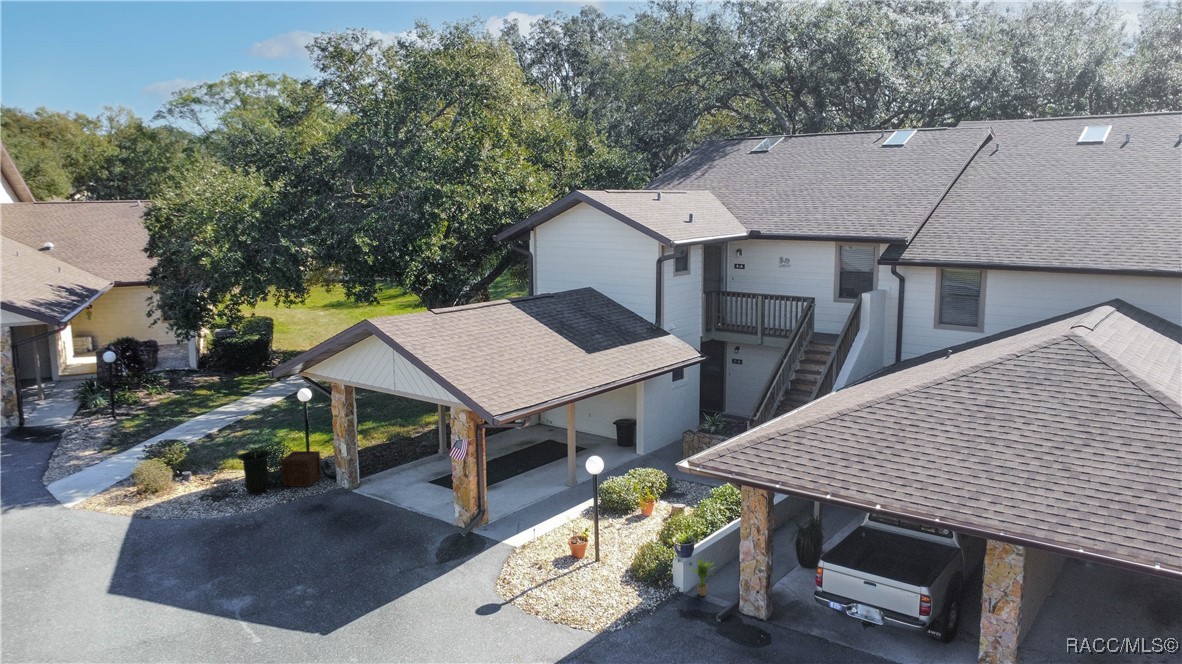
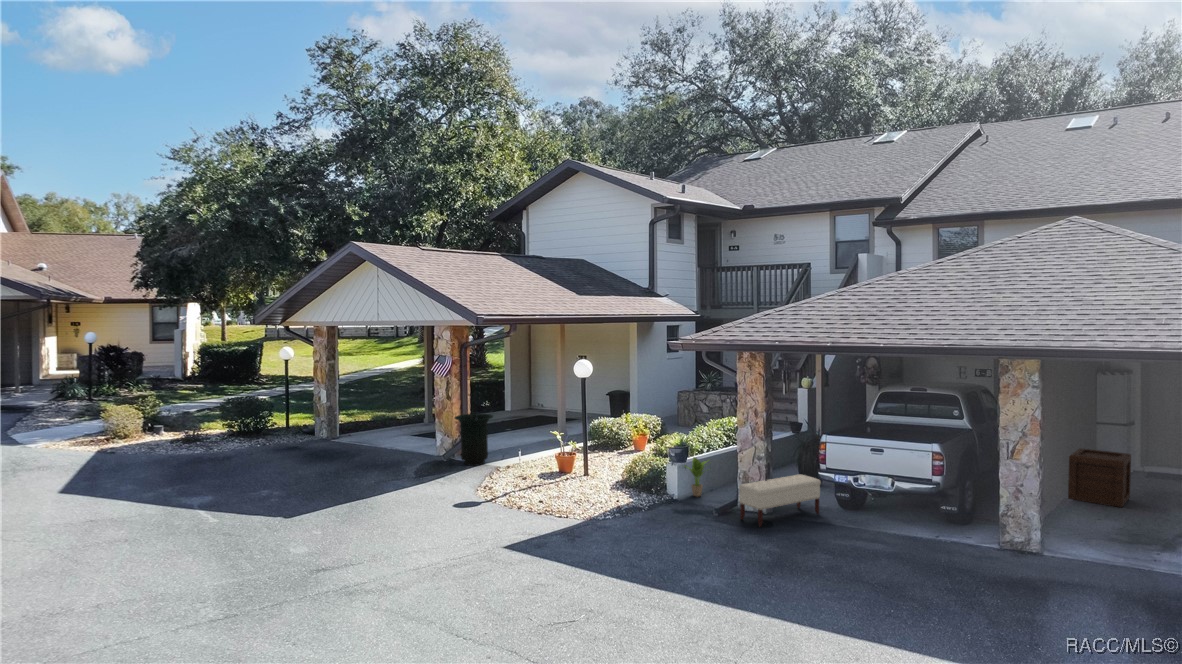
trash can: present [238,450,271,494] -> present [455,414,493,466]
wooden crate: present [281,451,321,487] -> present [1068,448,1131,507]
bench: none [742,587,817,649] -> present [739,474,821,527]

